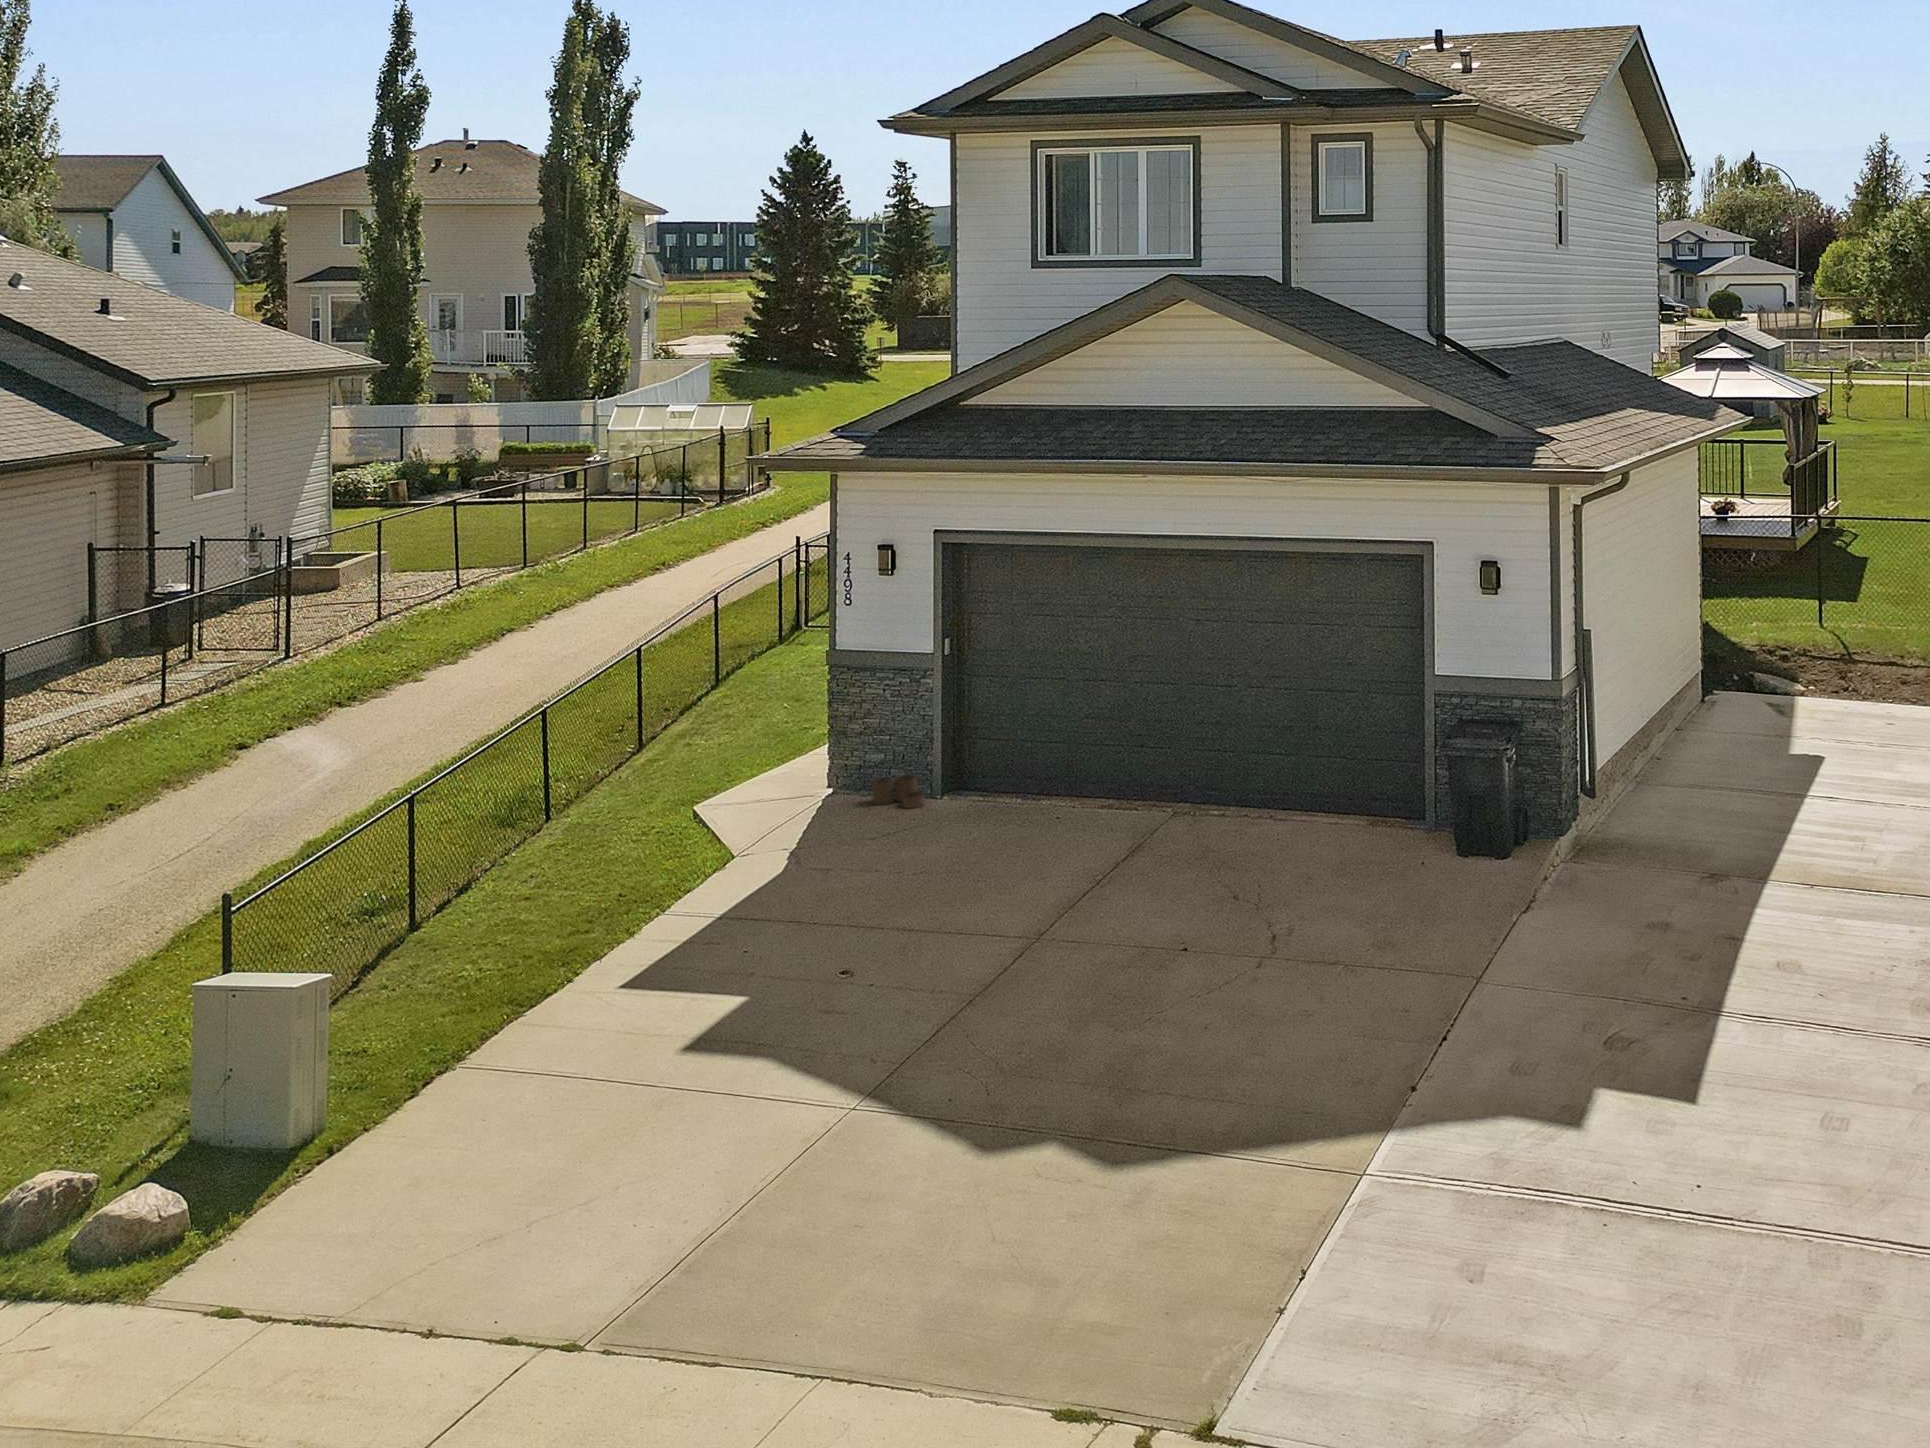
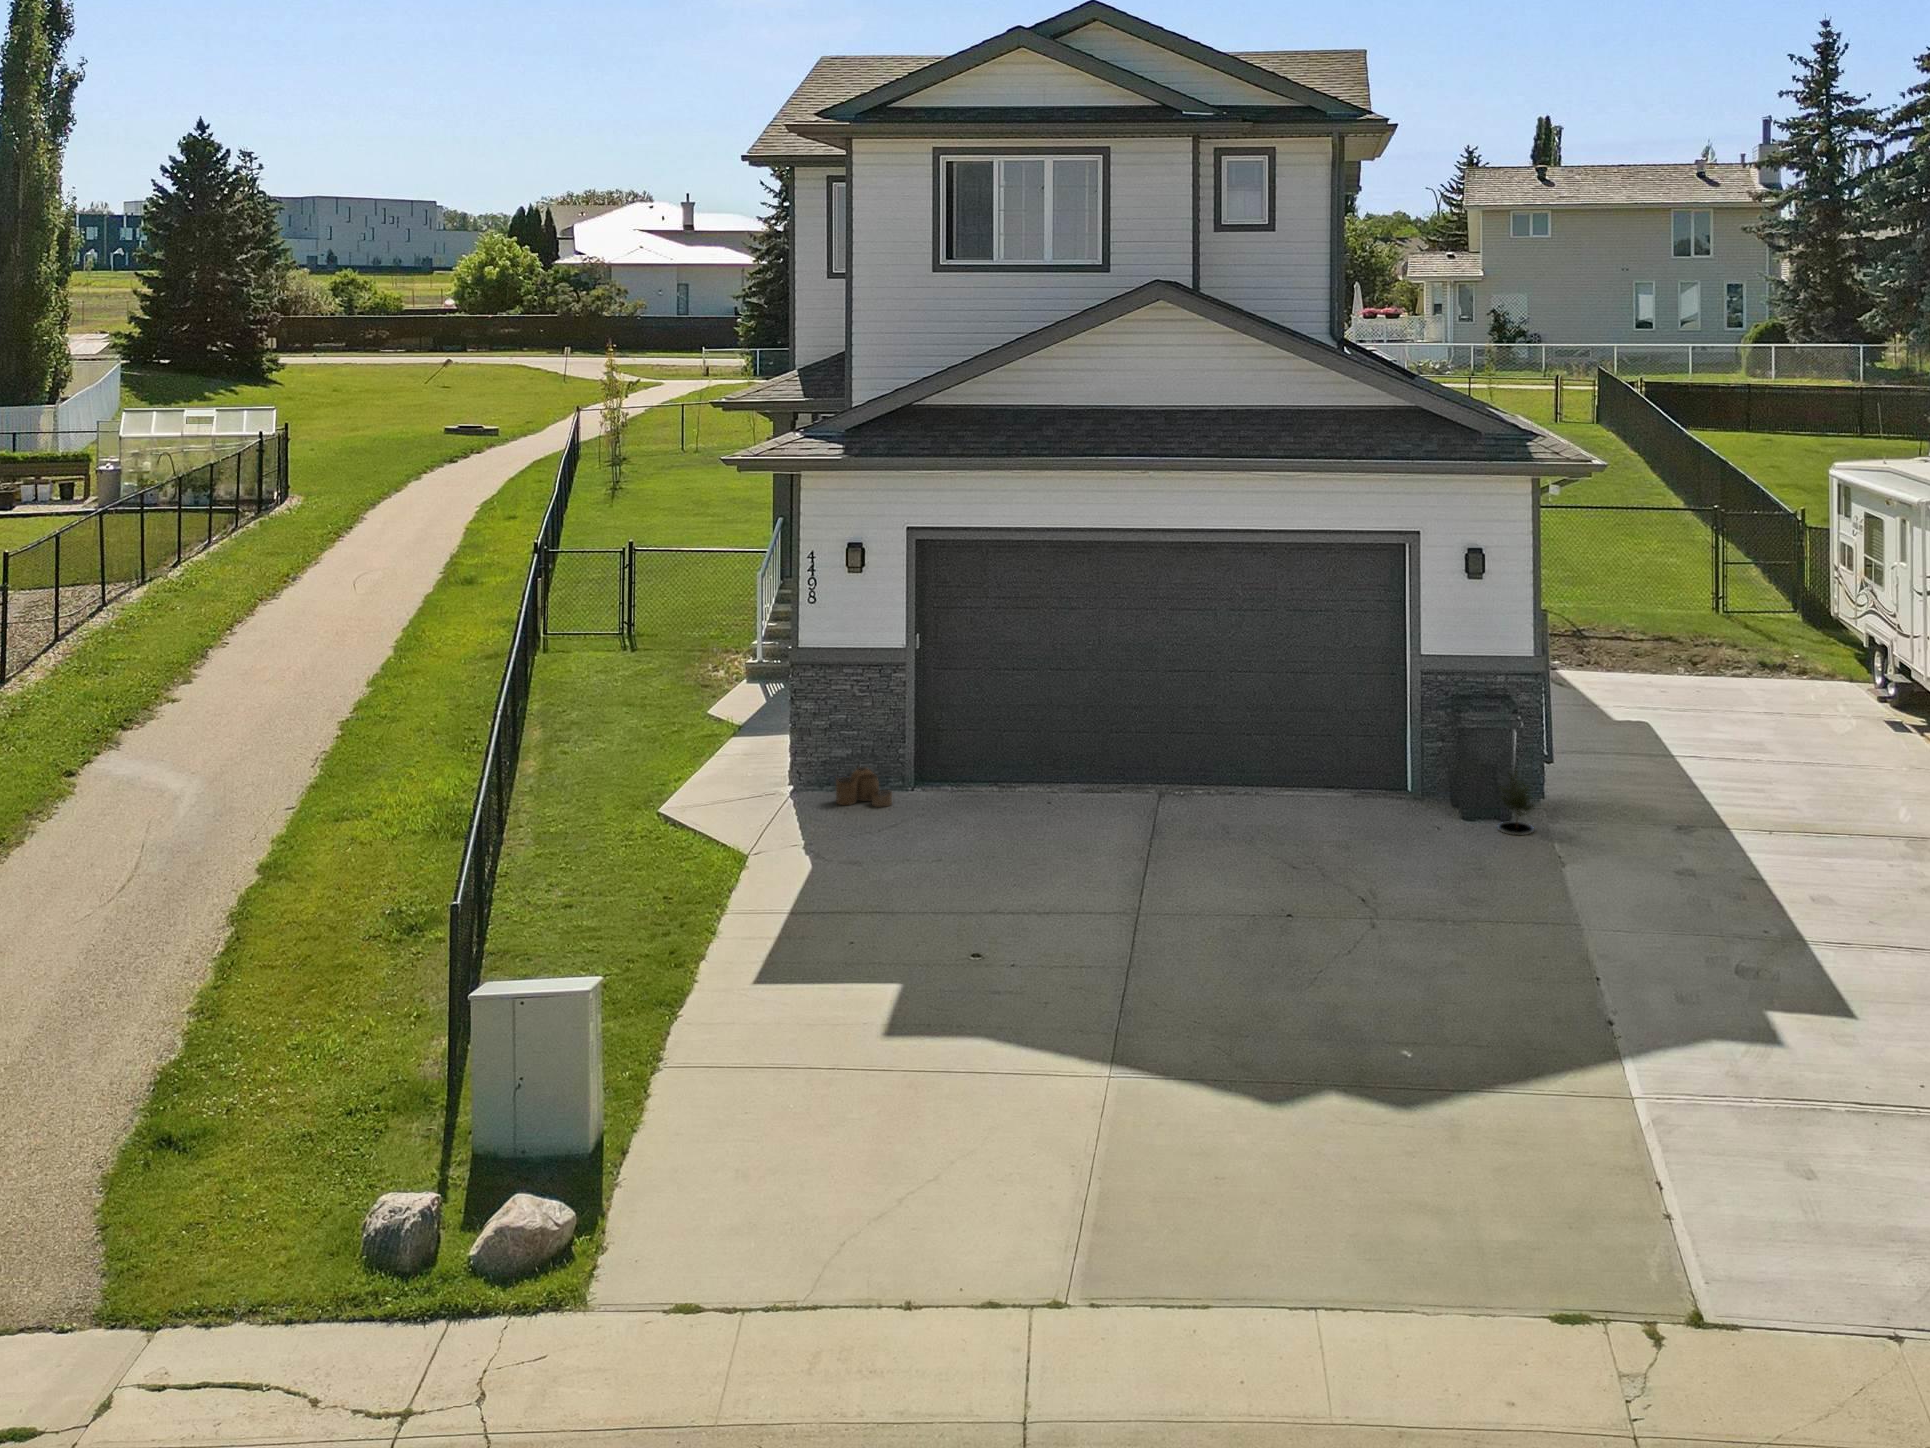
potted tree: none [1484,799,1525,874] -> present [1498,770,1535,835]

